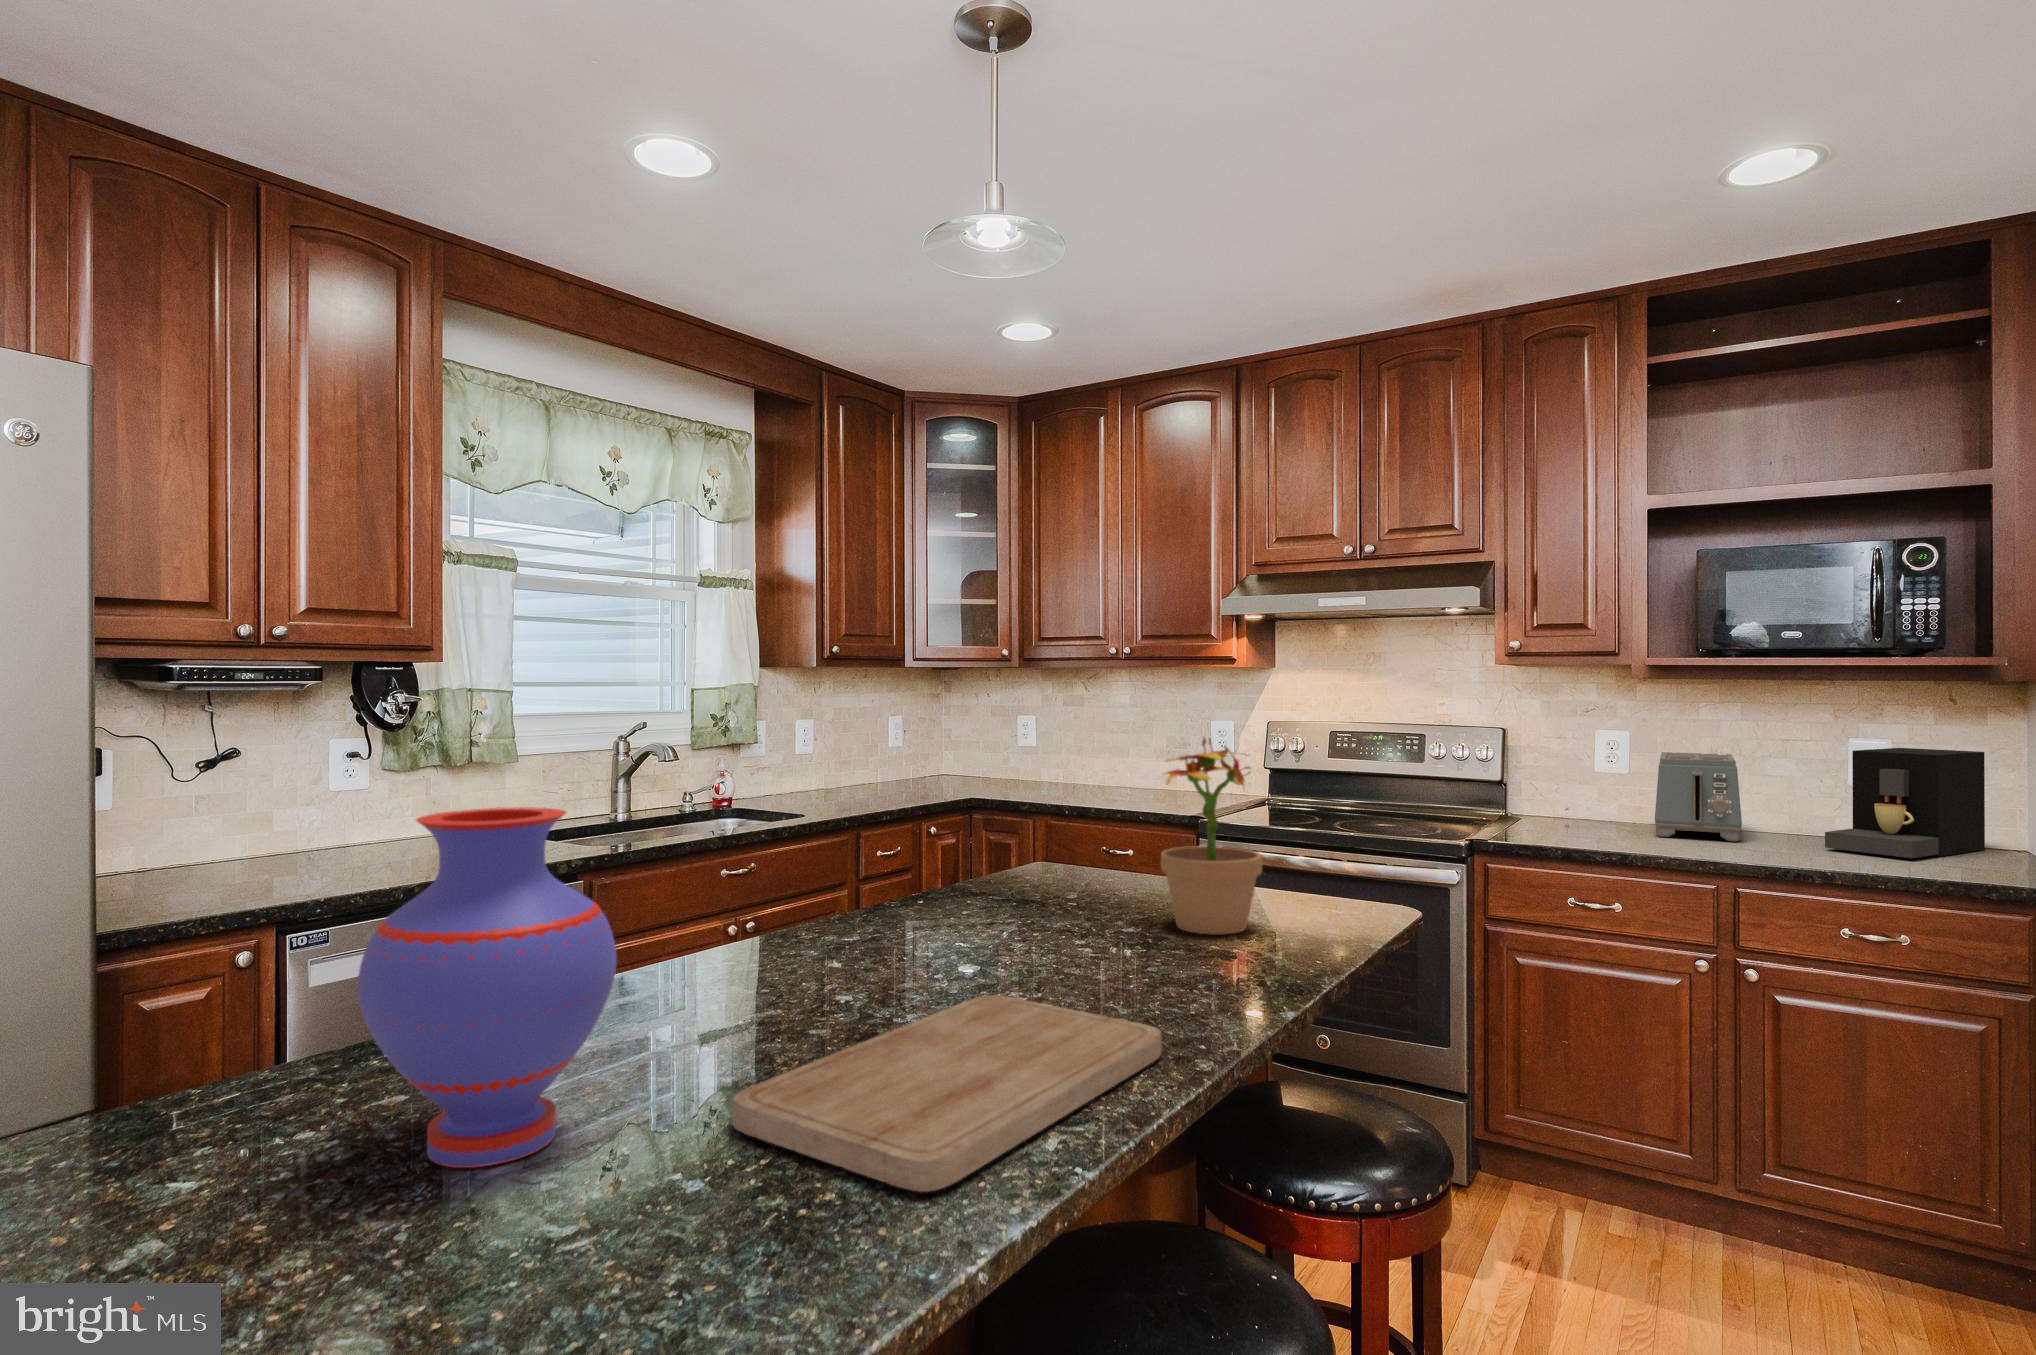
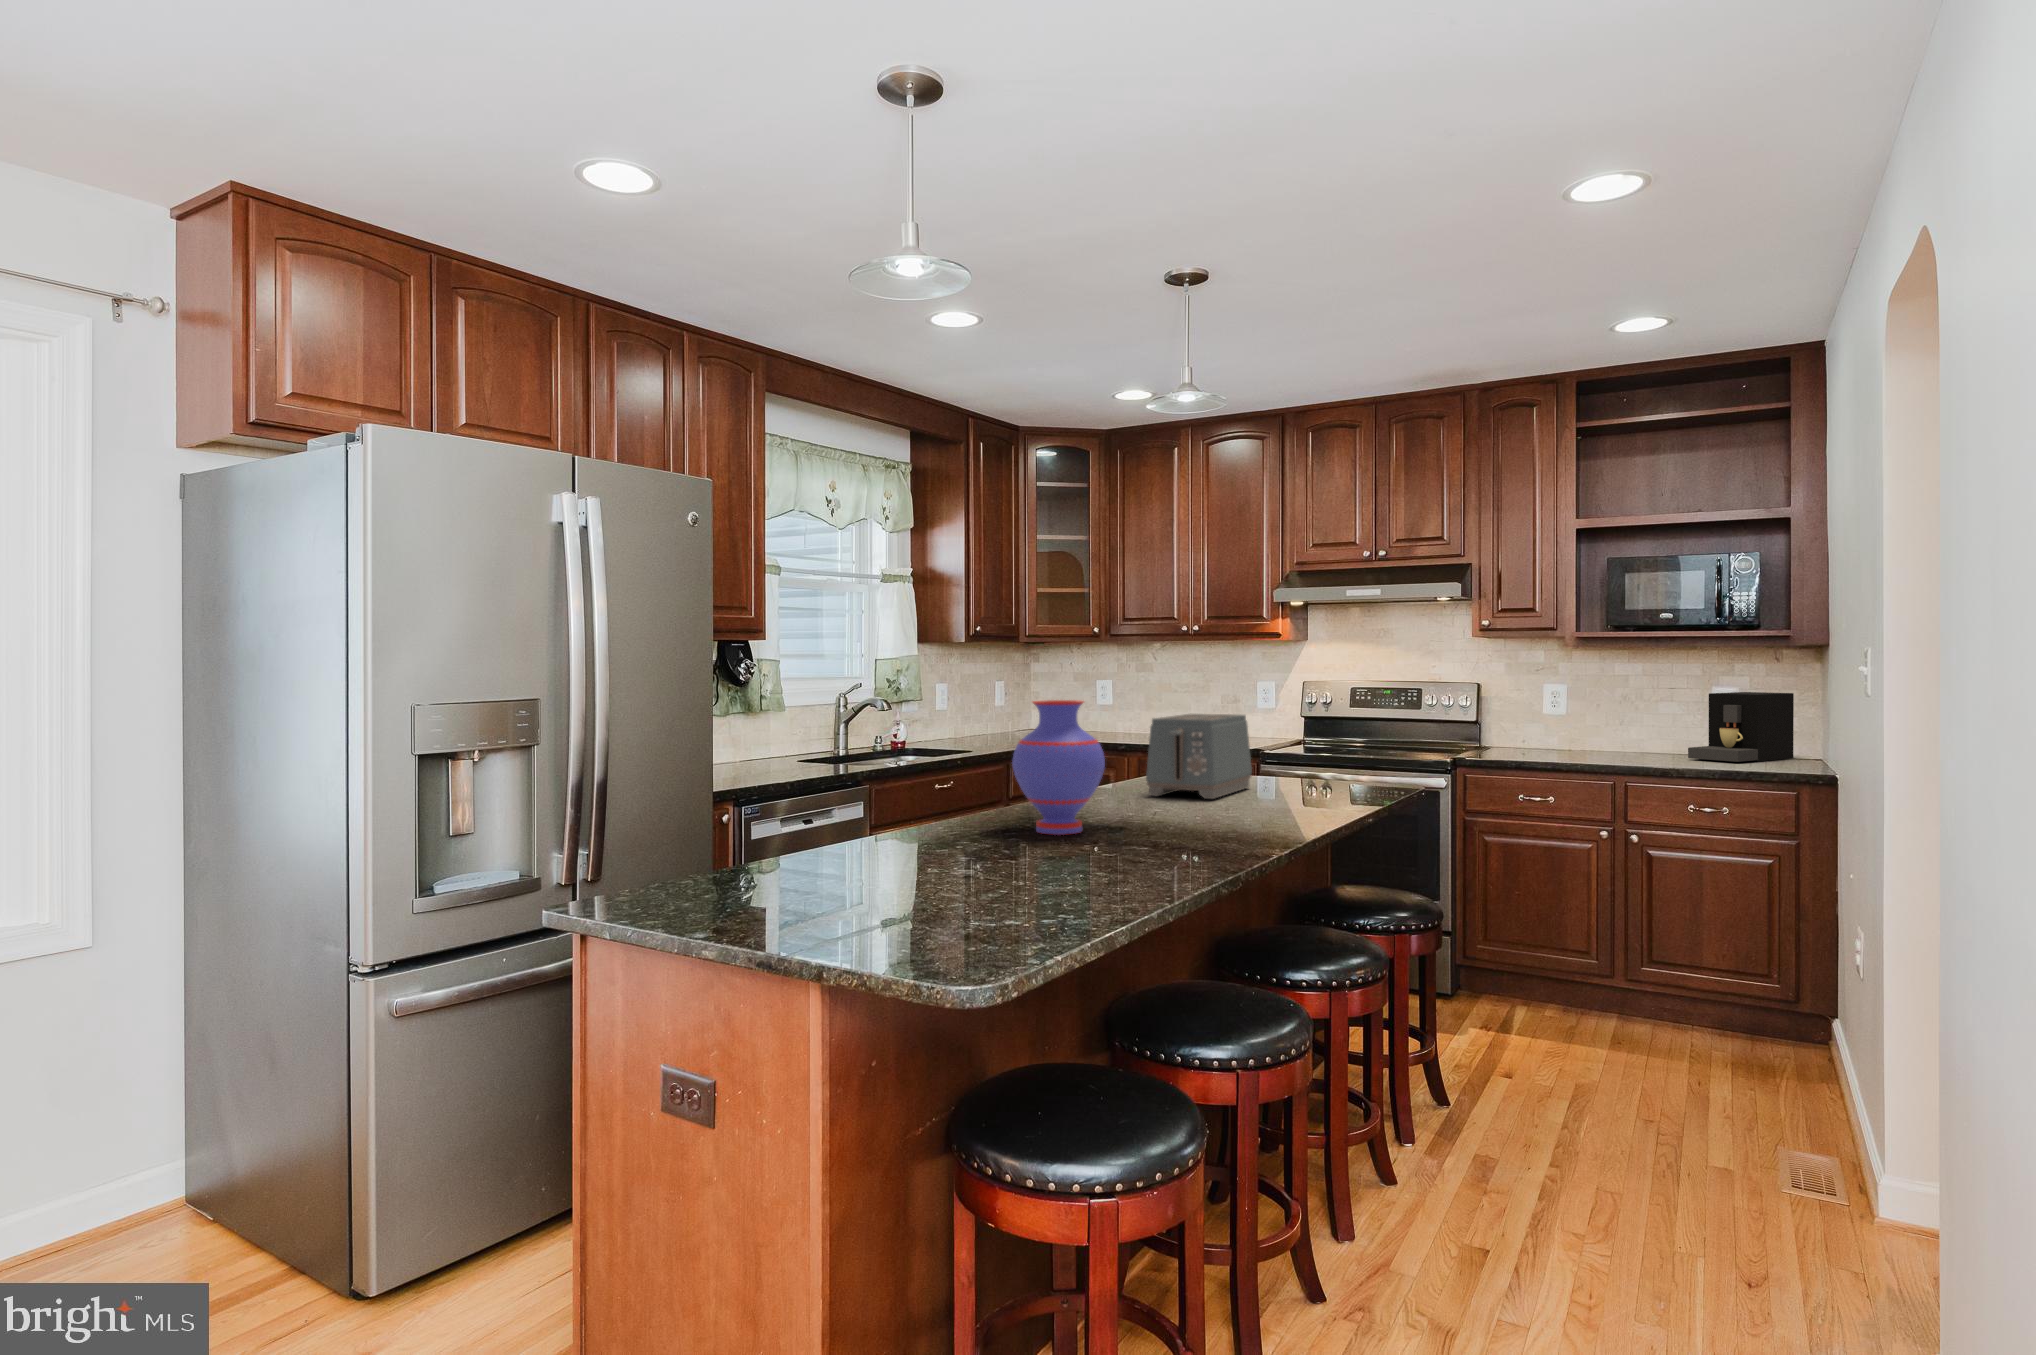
potted plant: present [1161,737,1262,934] -> none [1277,679,1335,787]
toaster: present [1655,752,1742,841] -> present [1146,714,1252,799]
cutting board: present [732,995,1161,1192] -> none [1147,798,1308,835]

